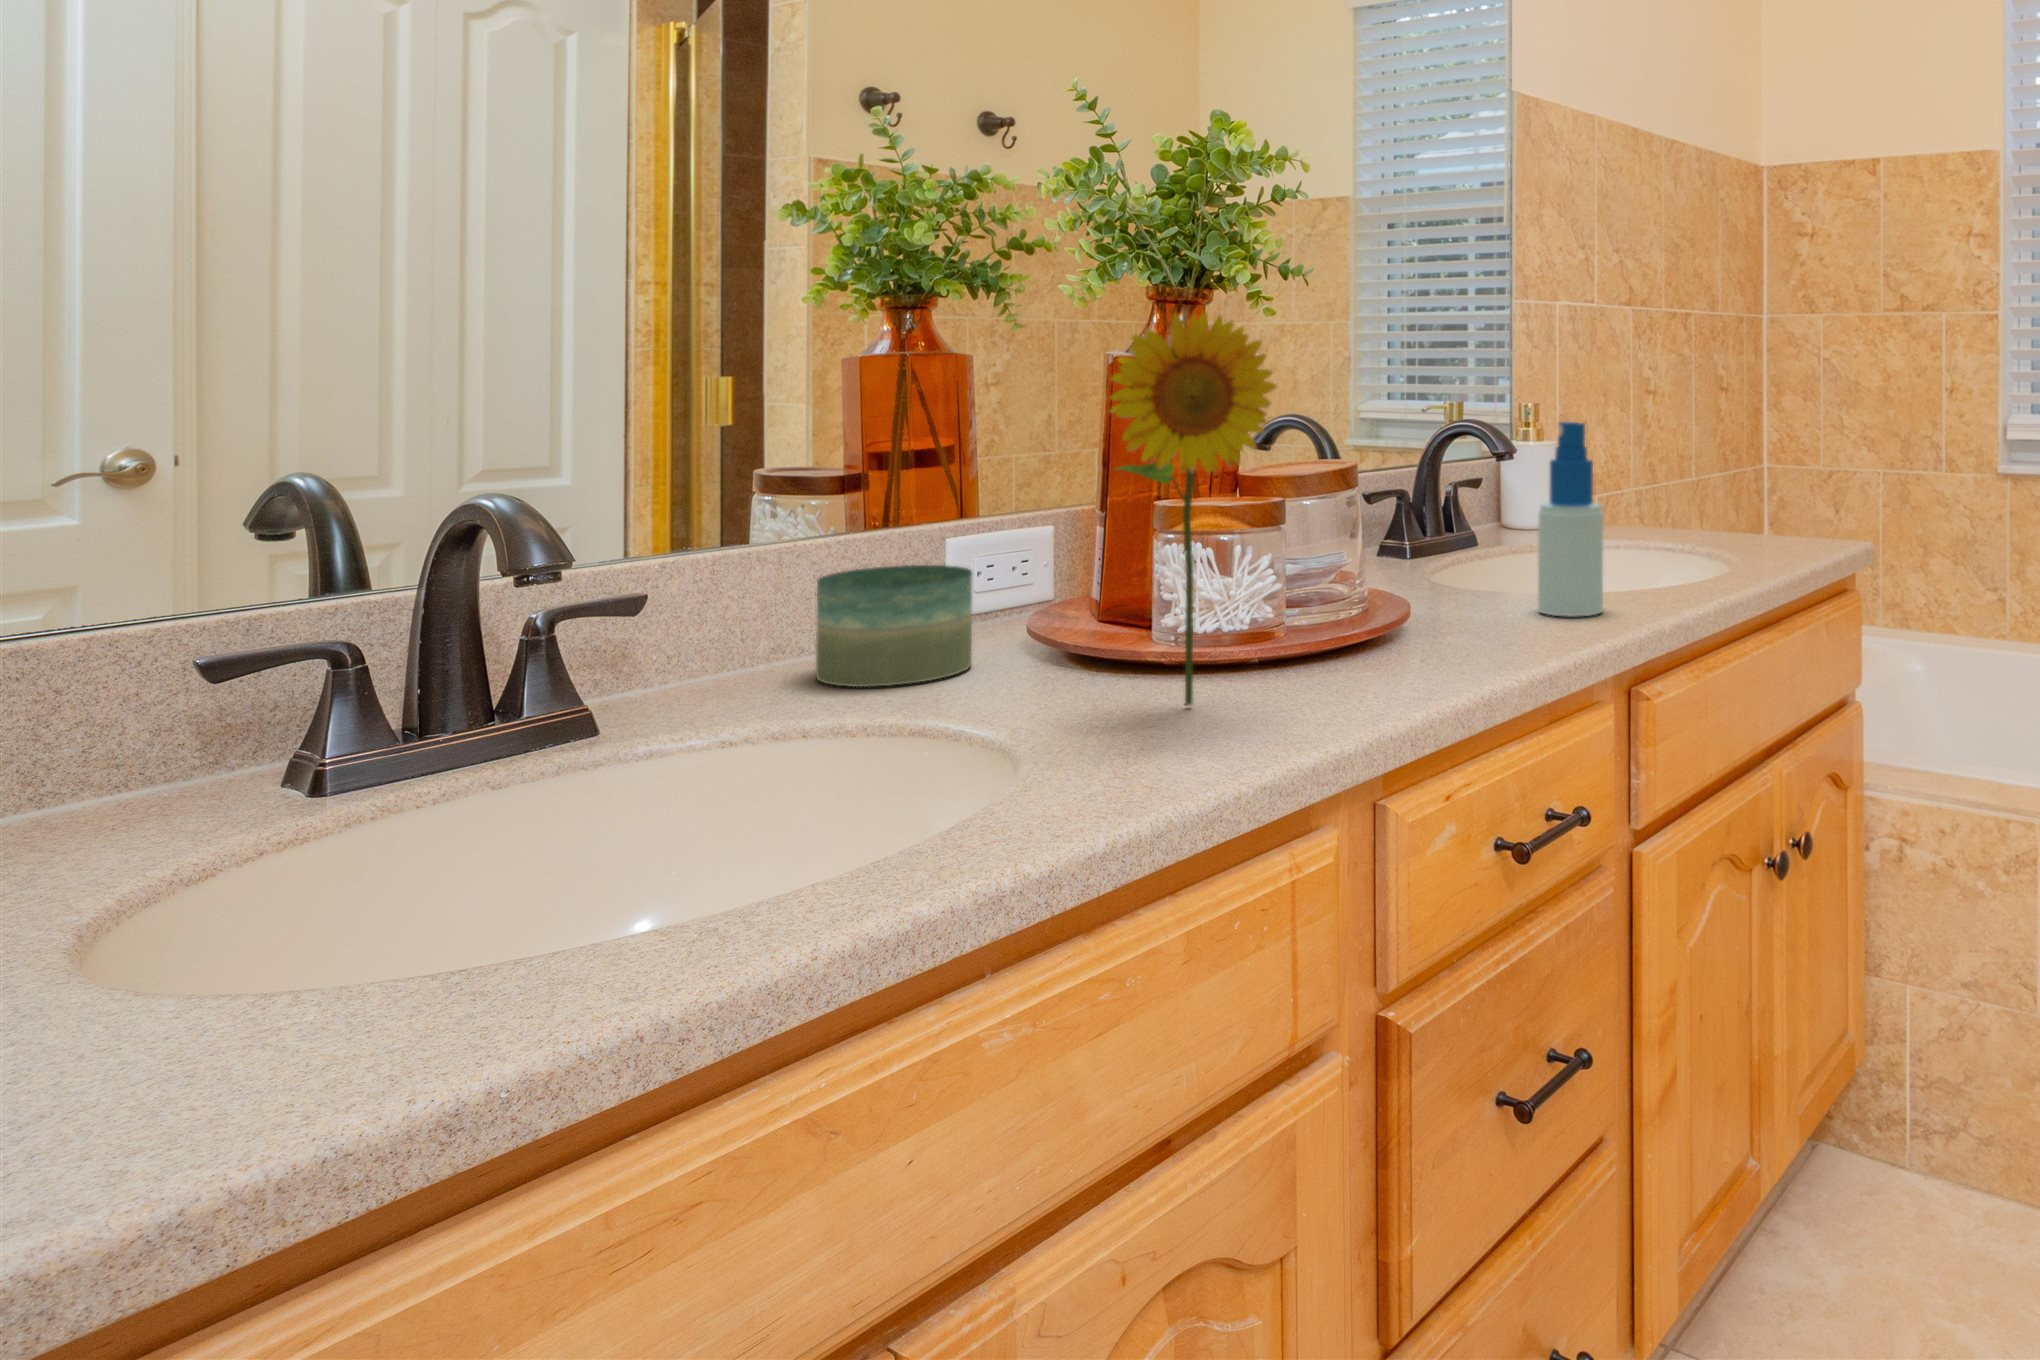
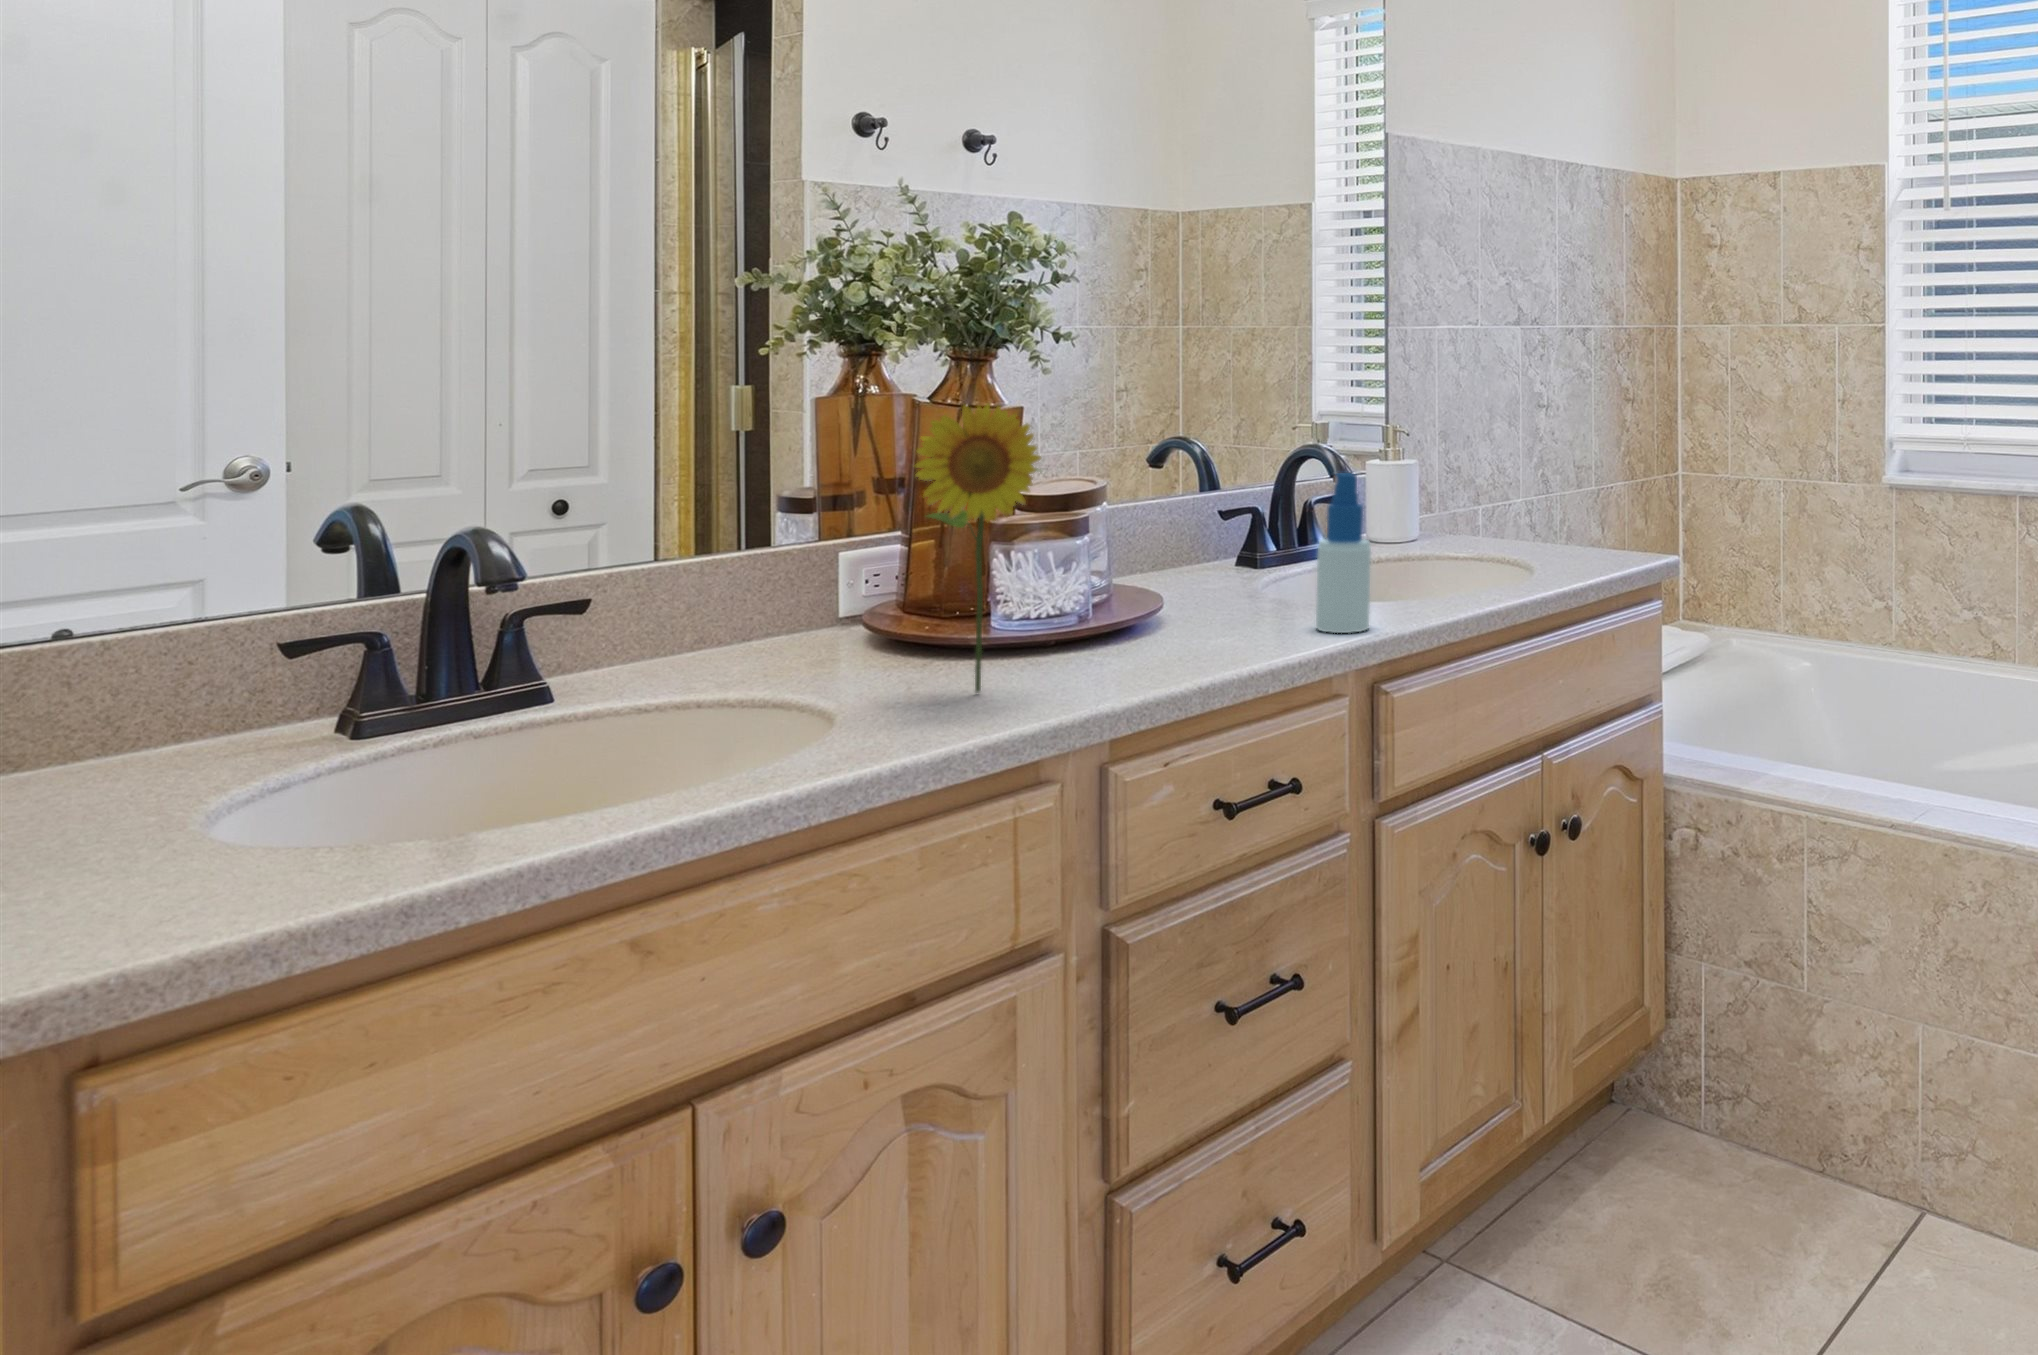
candle: present [816,565,972,687] -> none [718,581,840,672]

